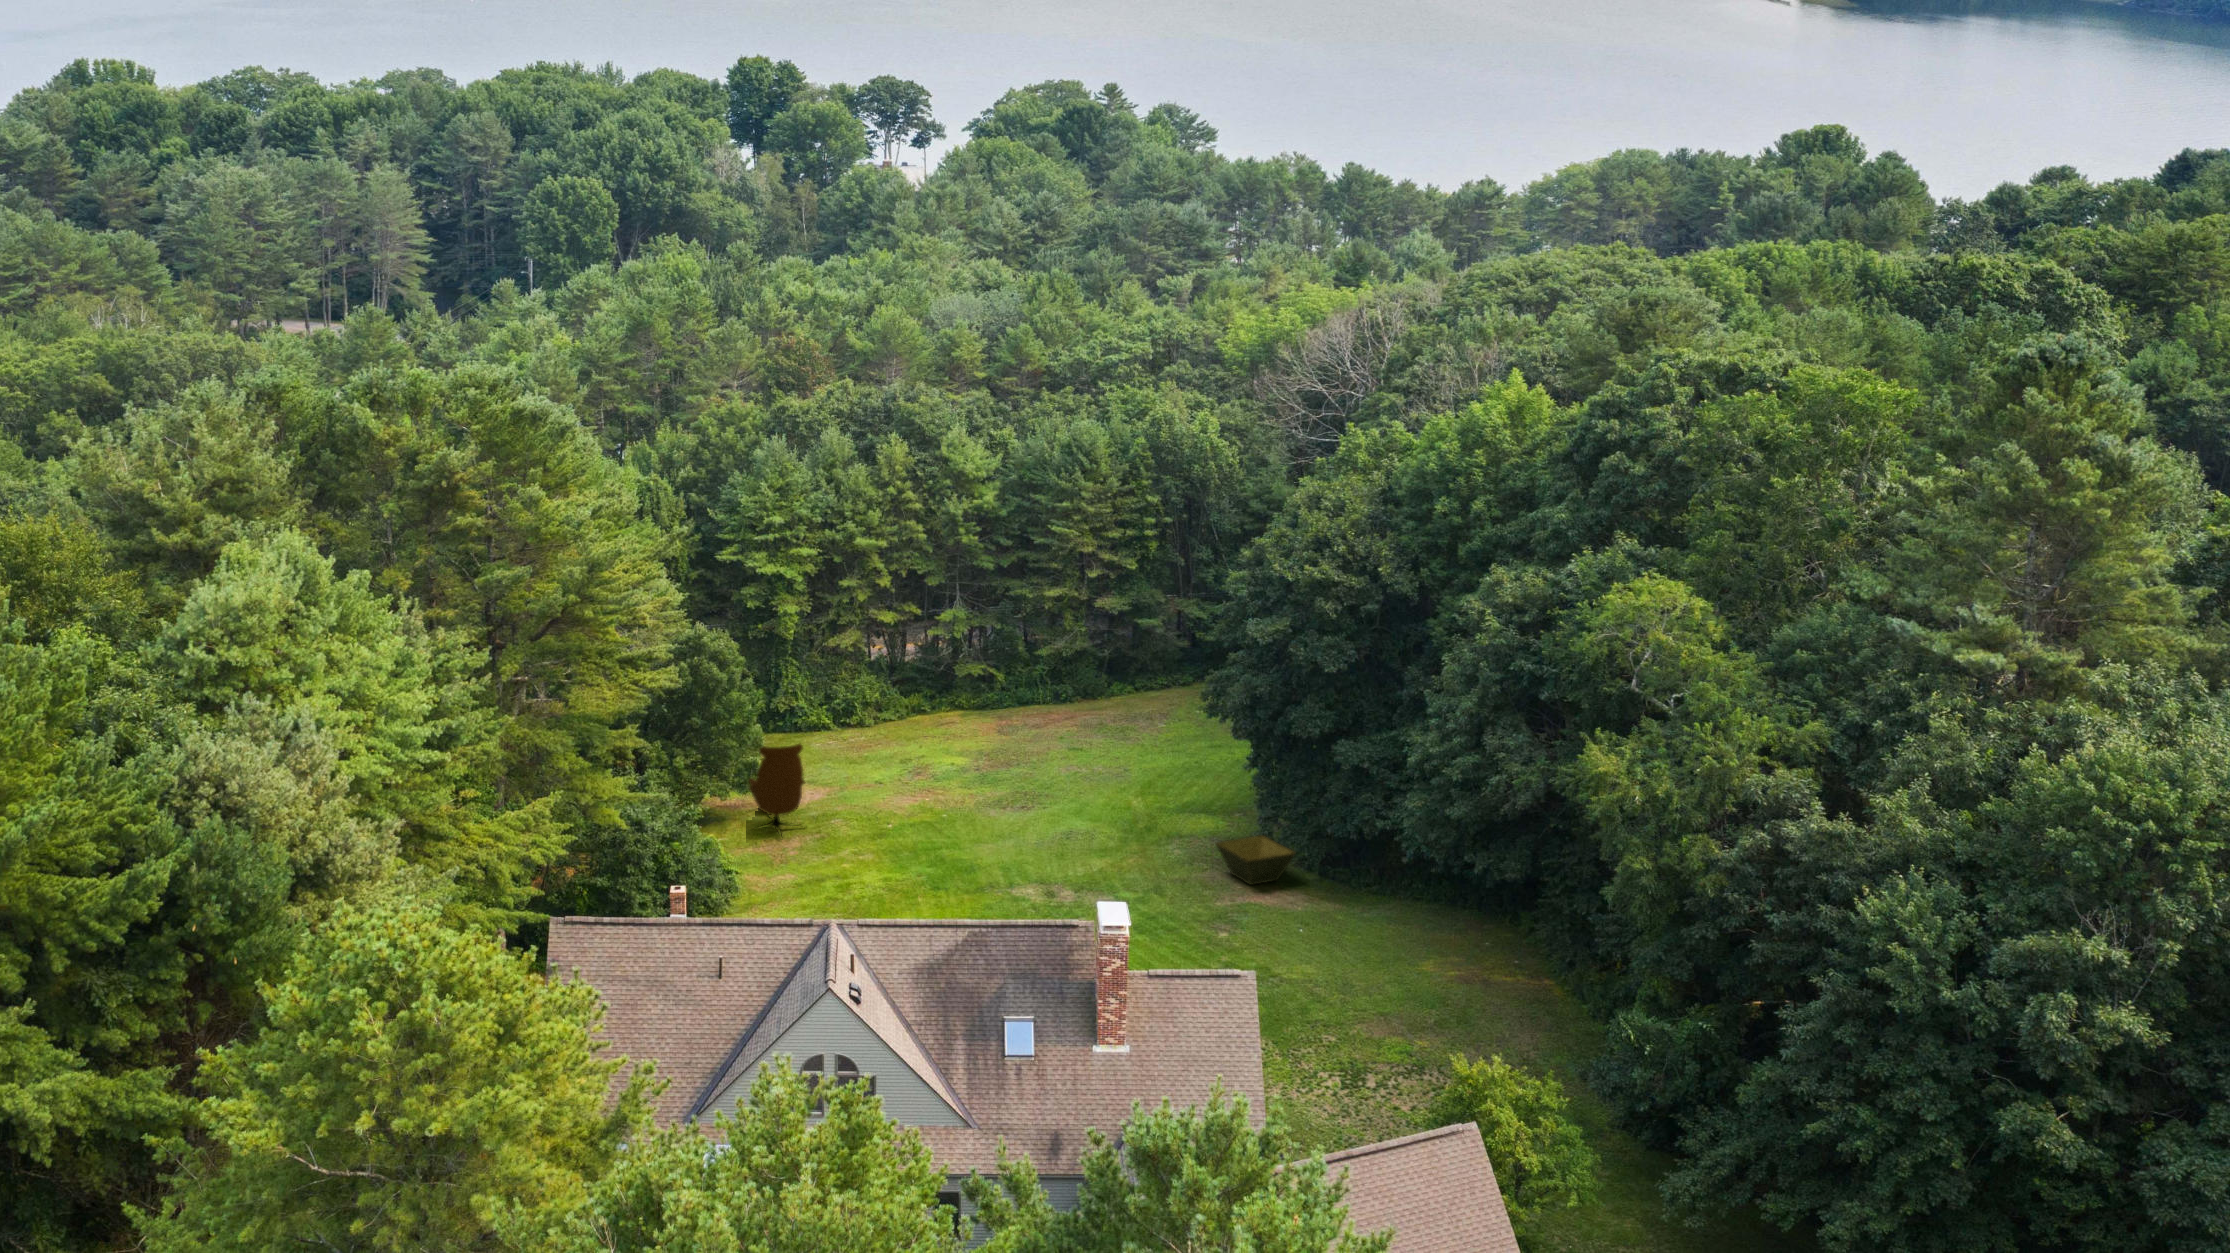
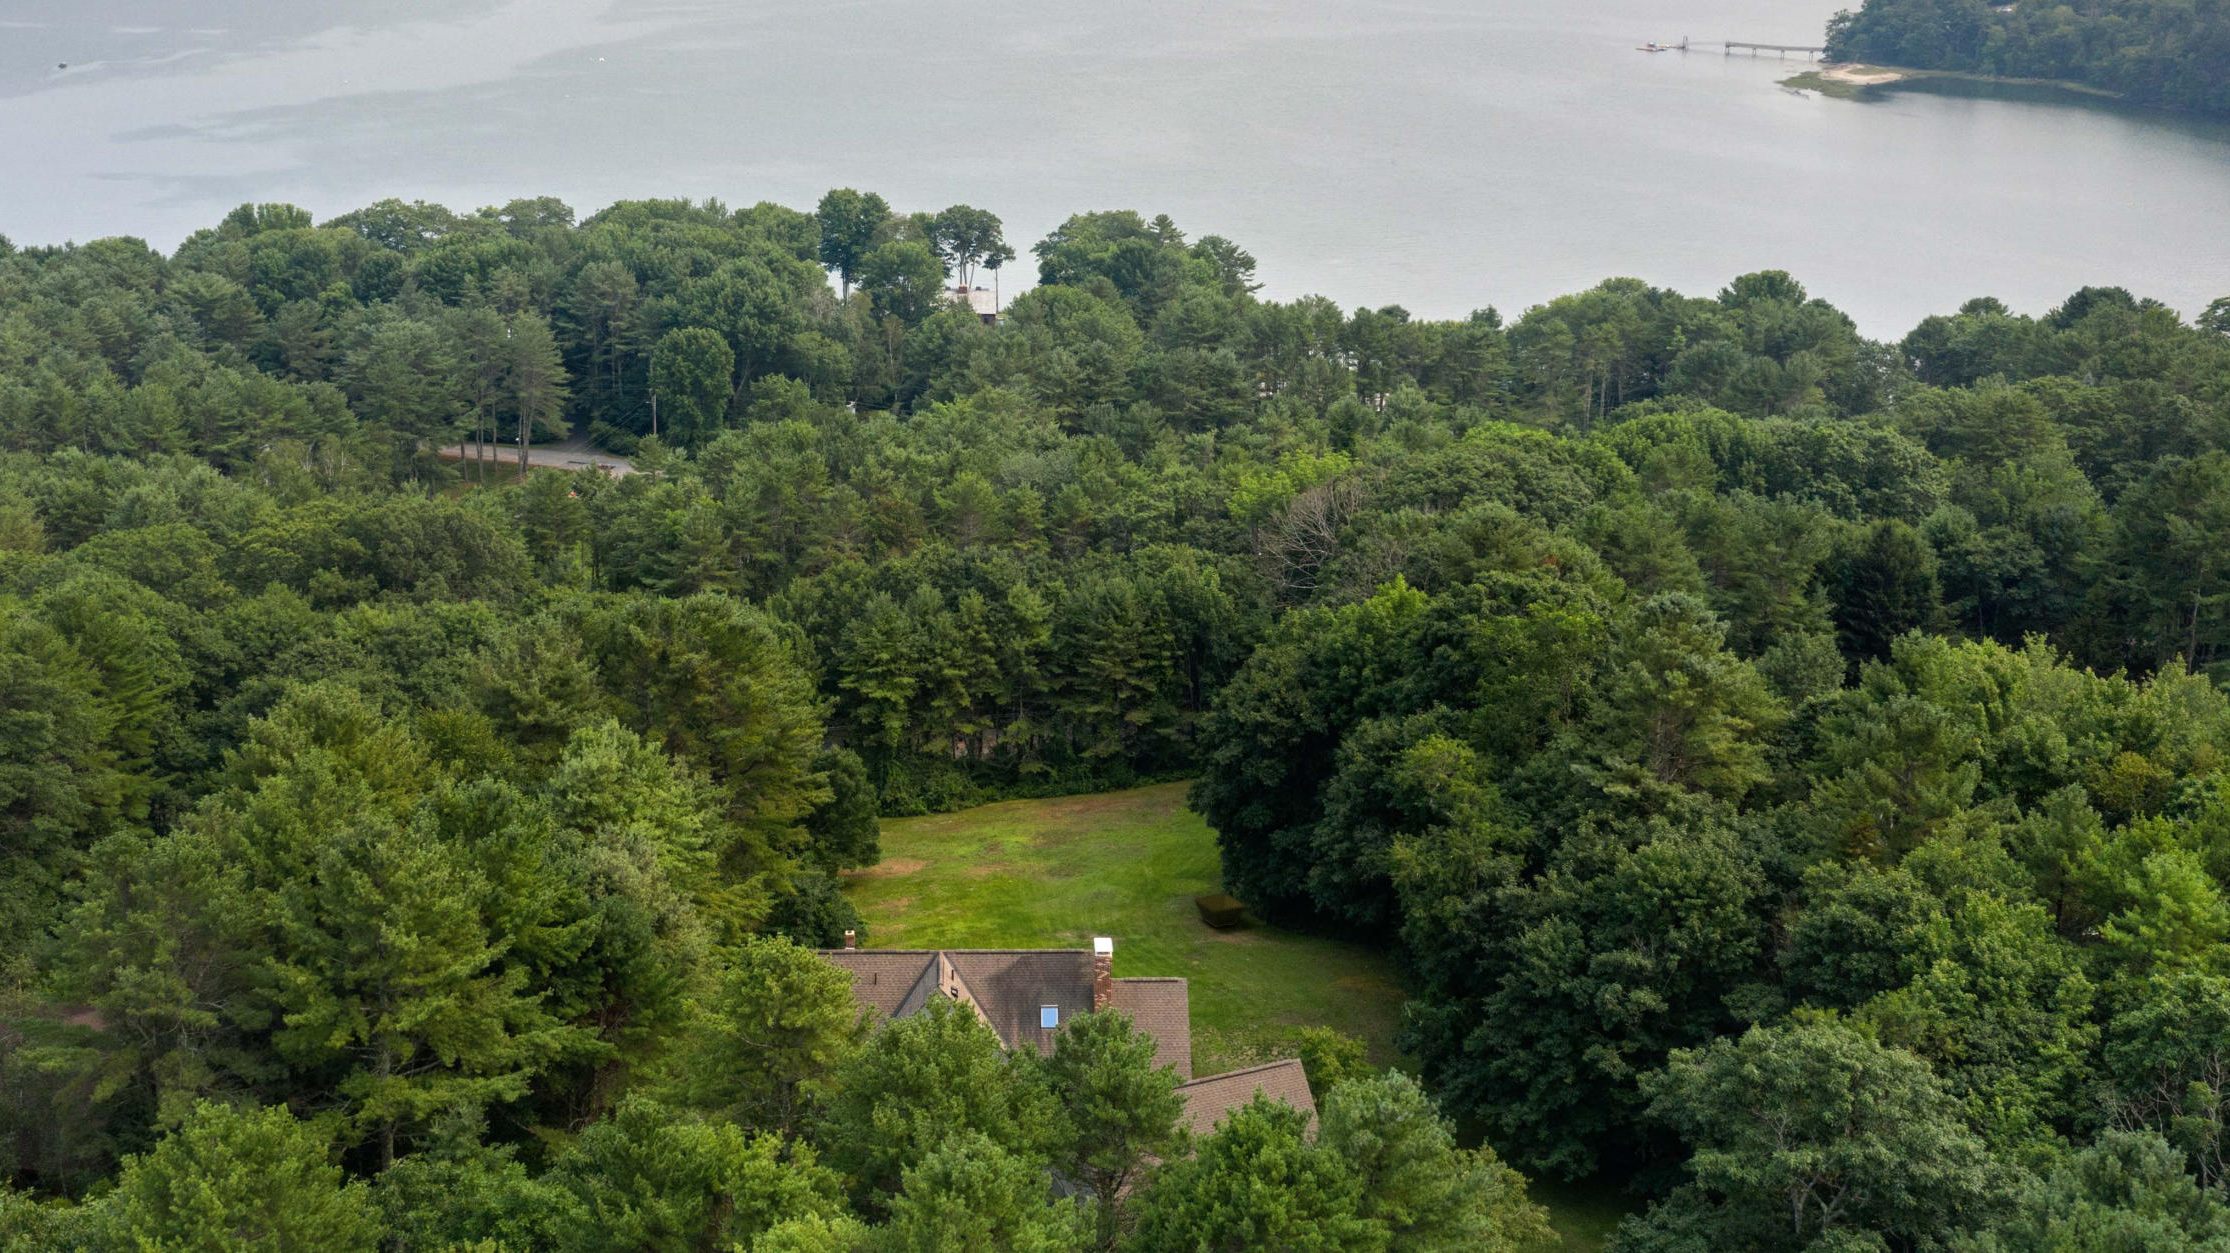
lounge chair: present [748,744,805,838] -> none [868,831,912,899]

